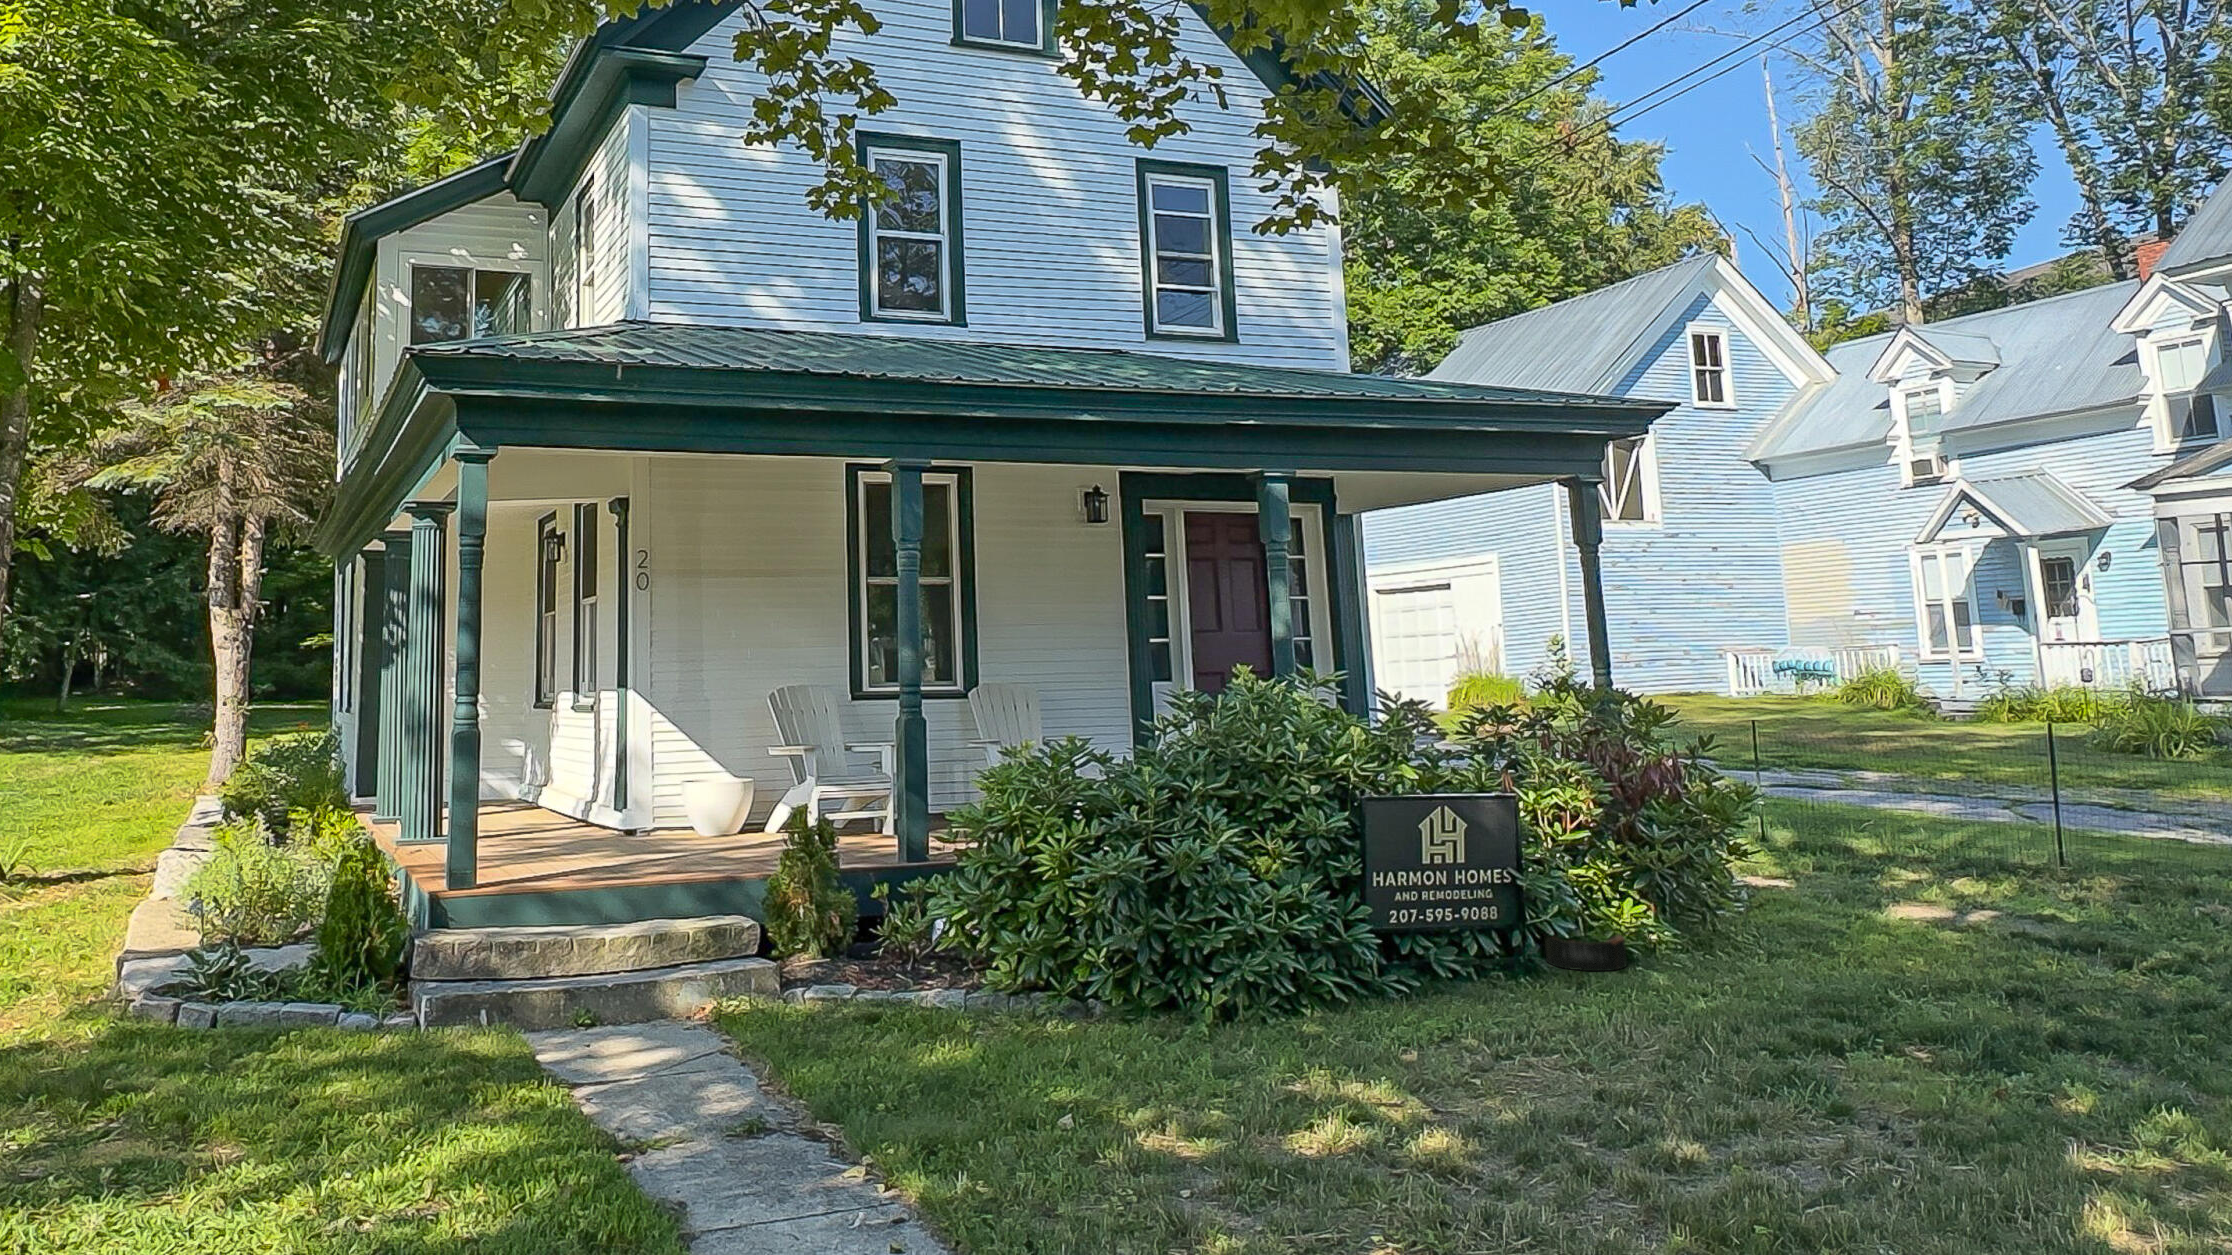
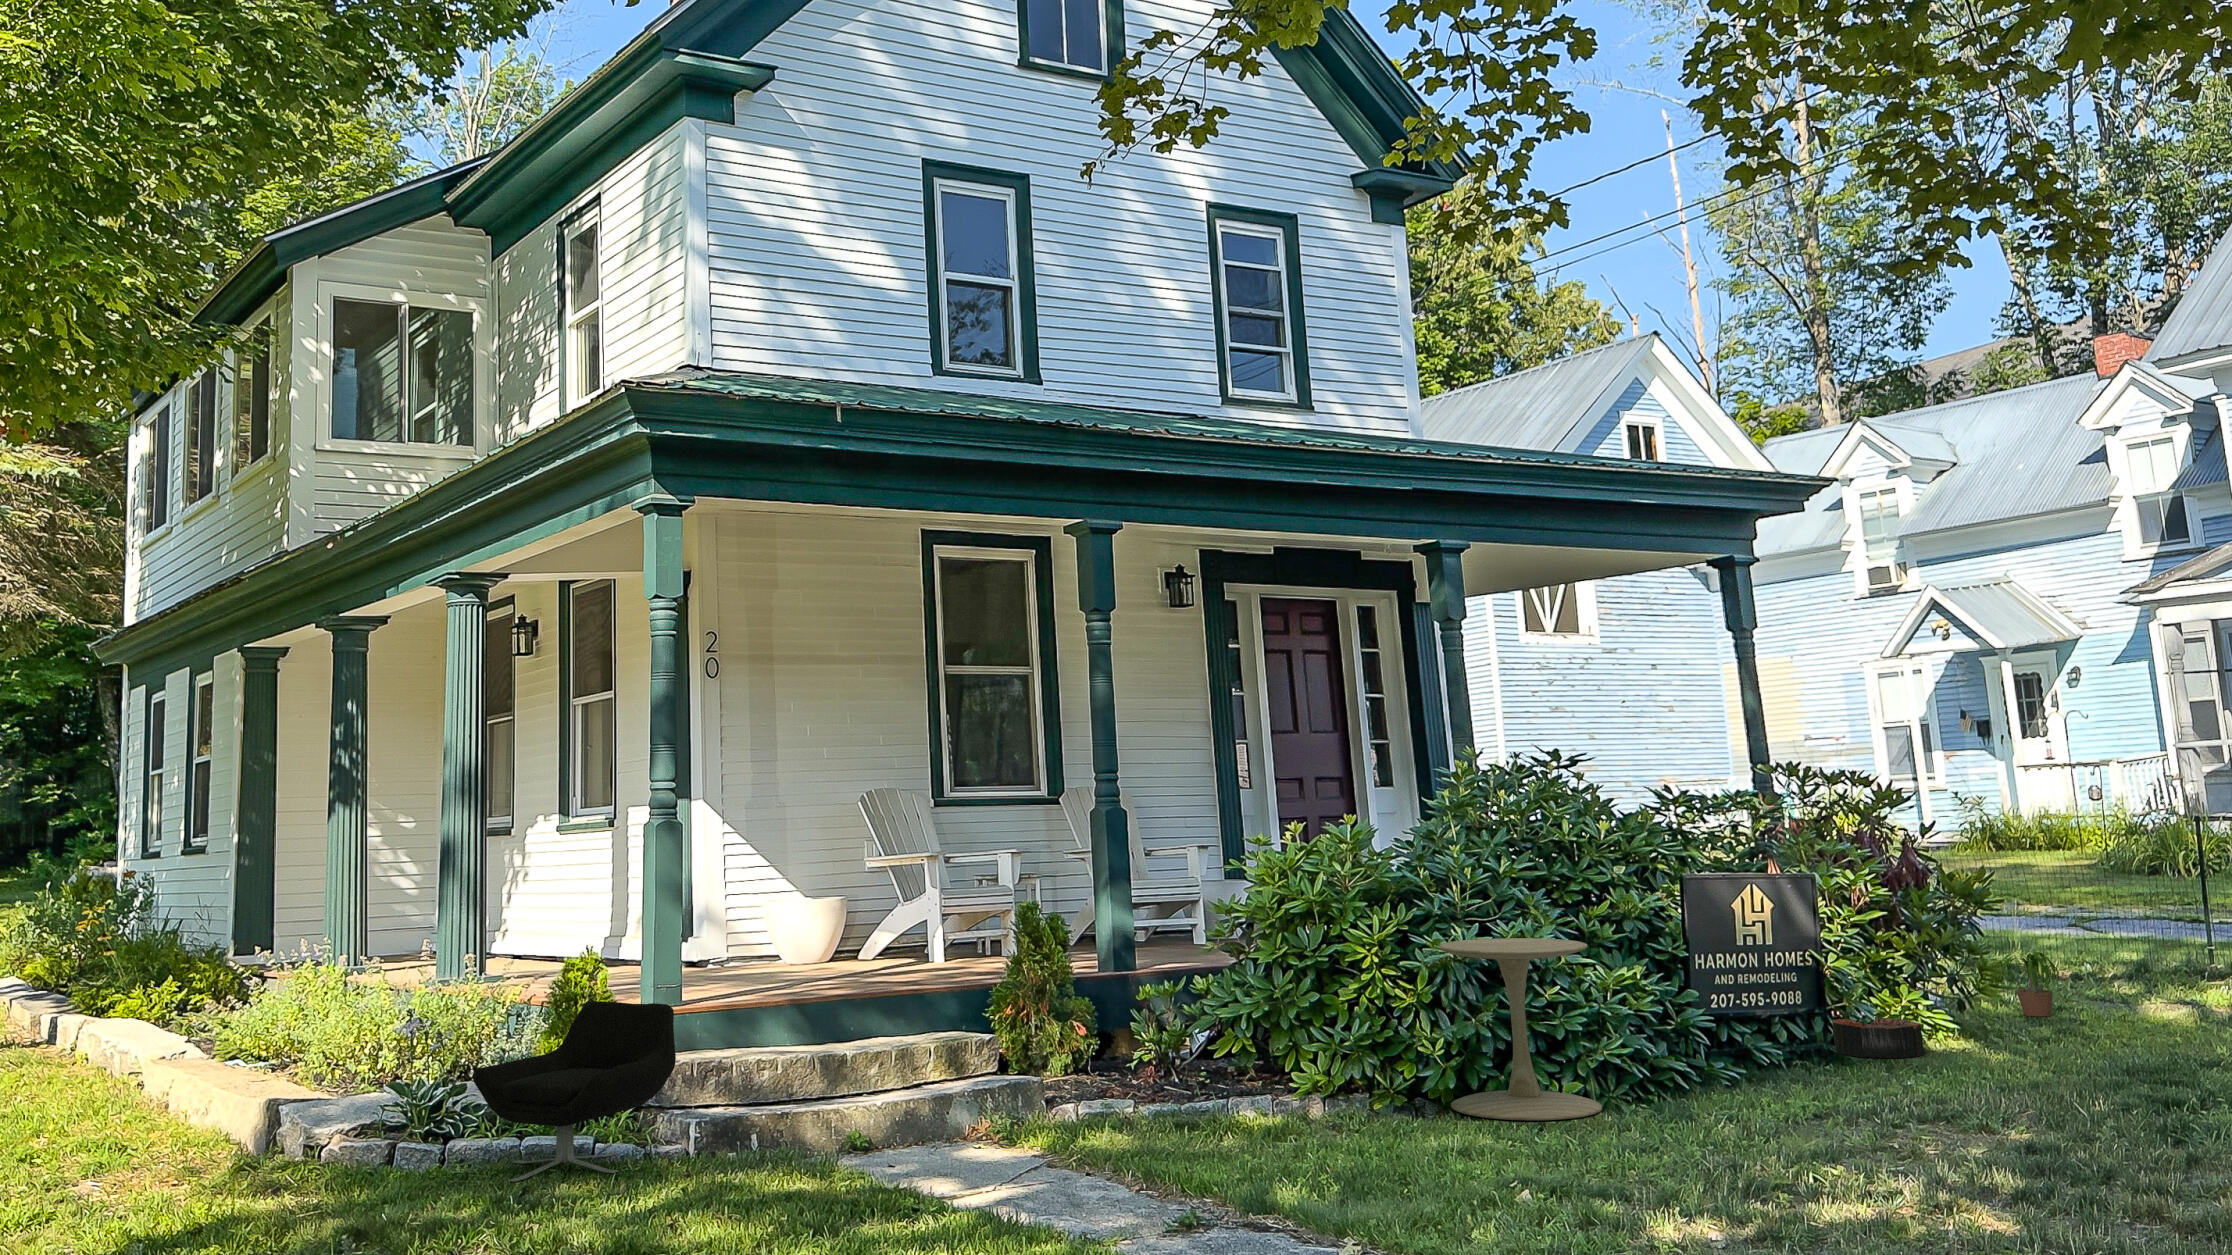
pedestal table: none [1113,853,1251,1028] -> present [1439,938,1602,1120]
potted plant: none [1747,865,1820,927] -> present [2001,952,2059,1016]
lounge chair: none [259,882,435,1041] -> present [473,1001,676,1182]

